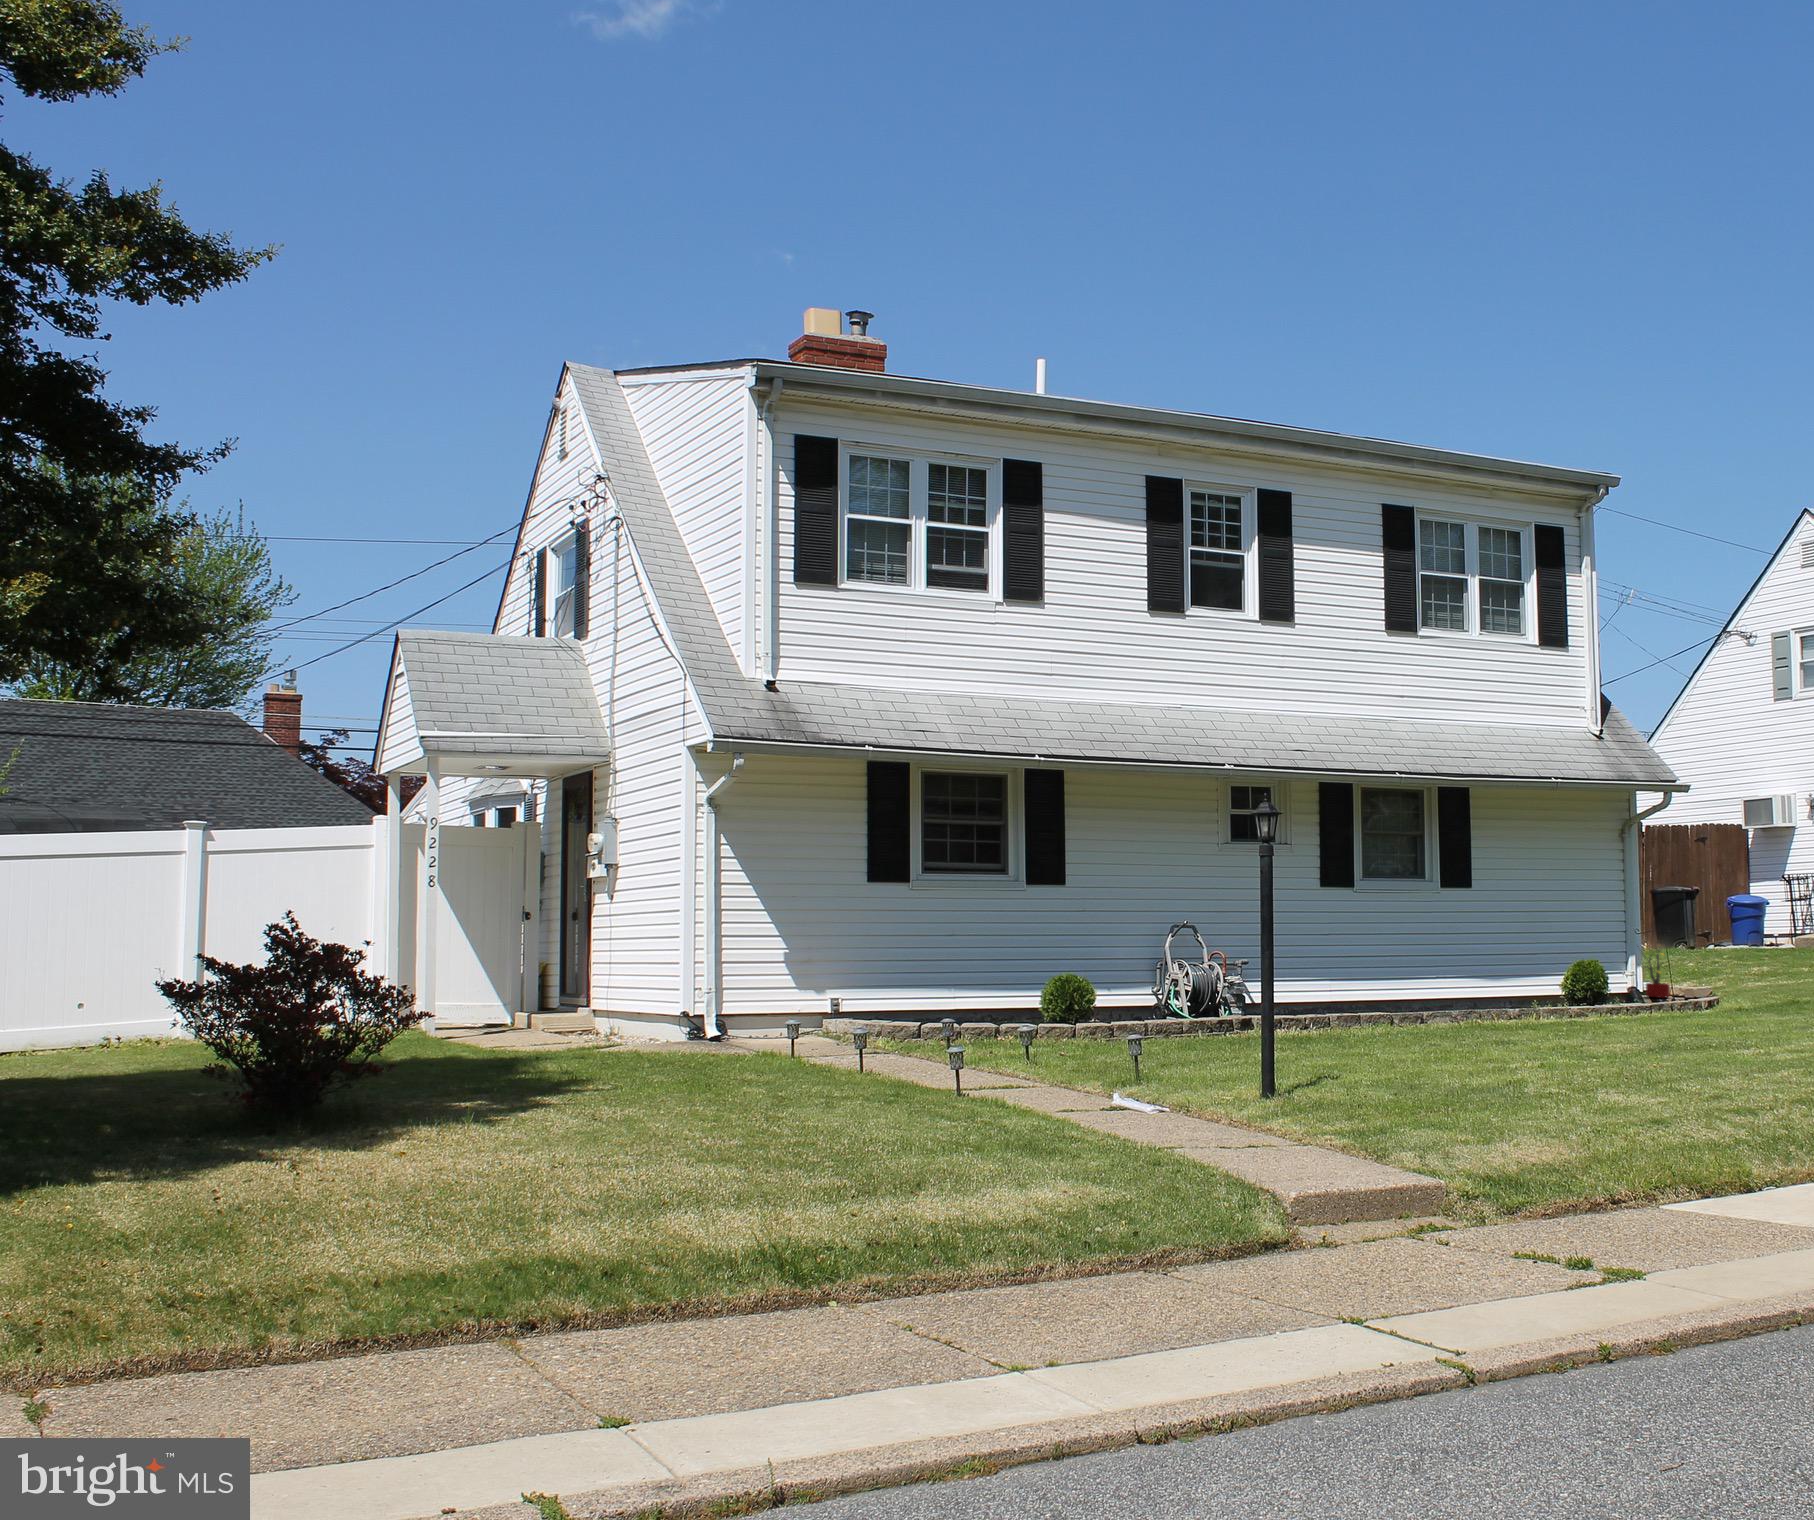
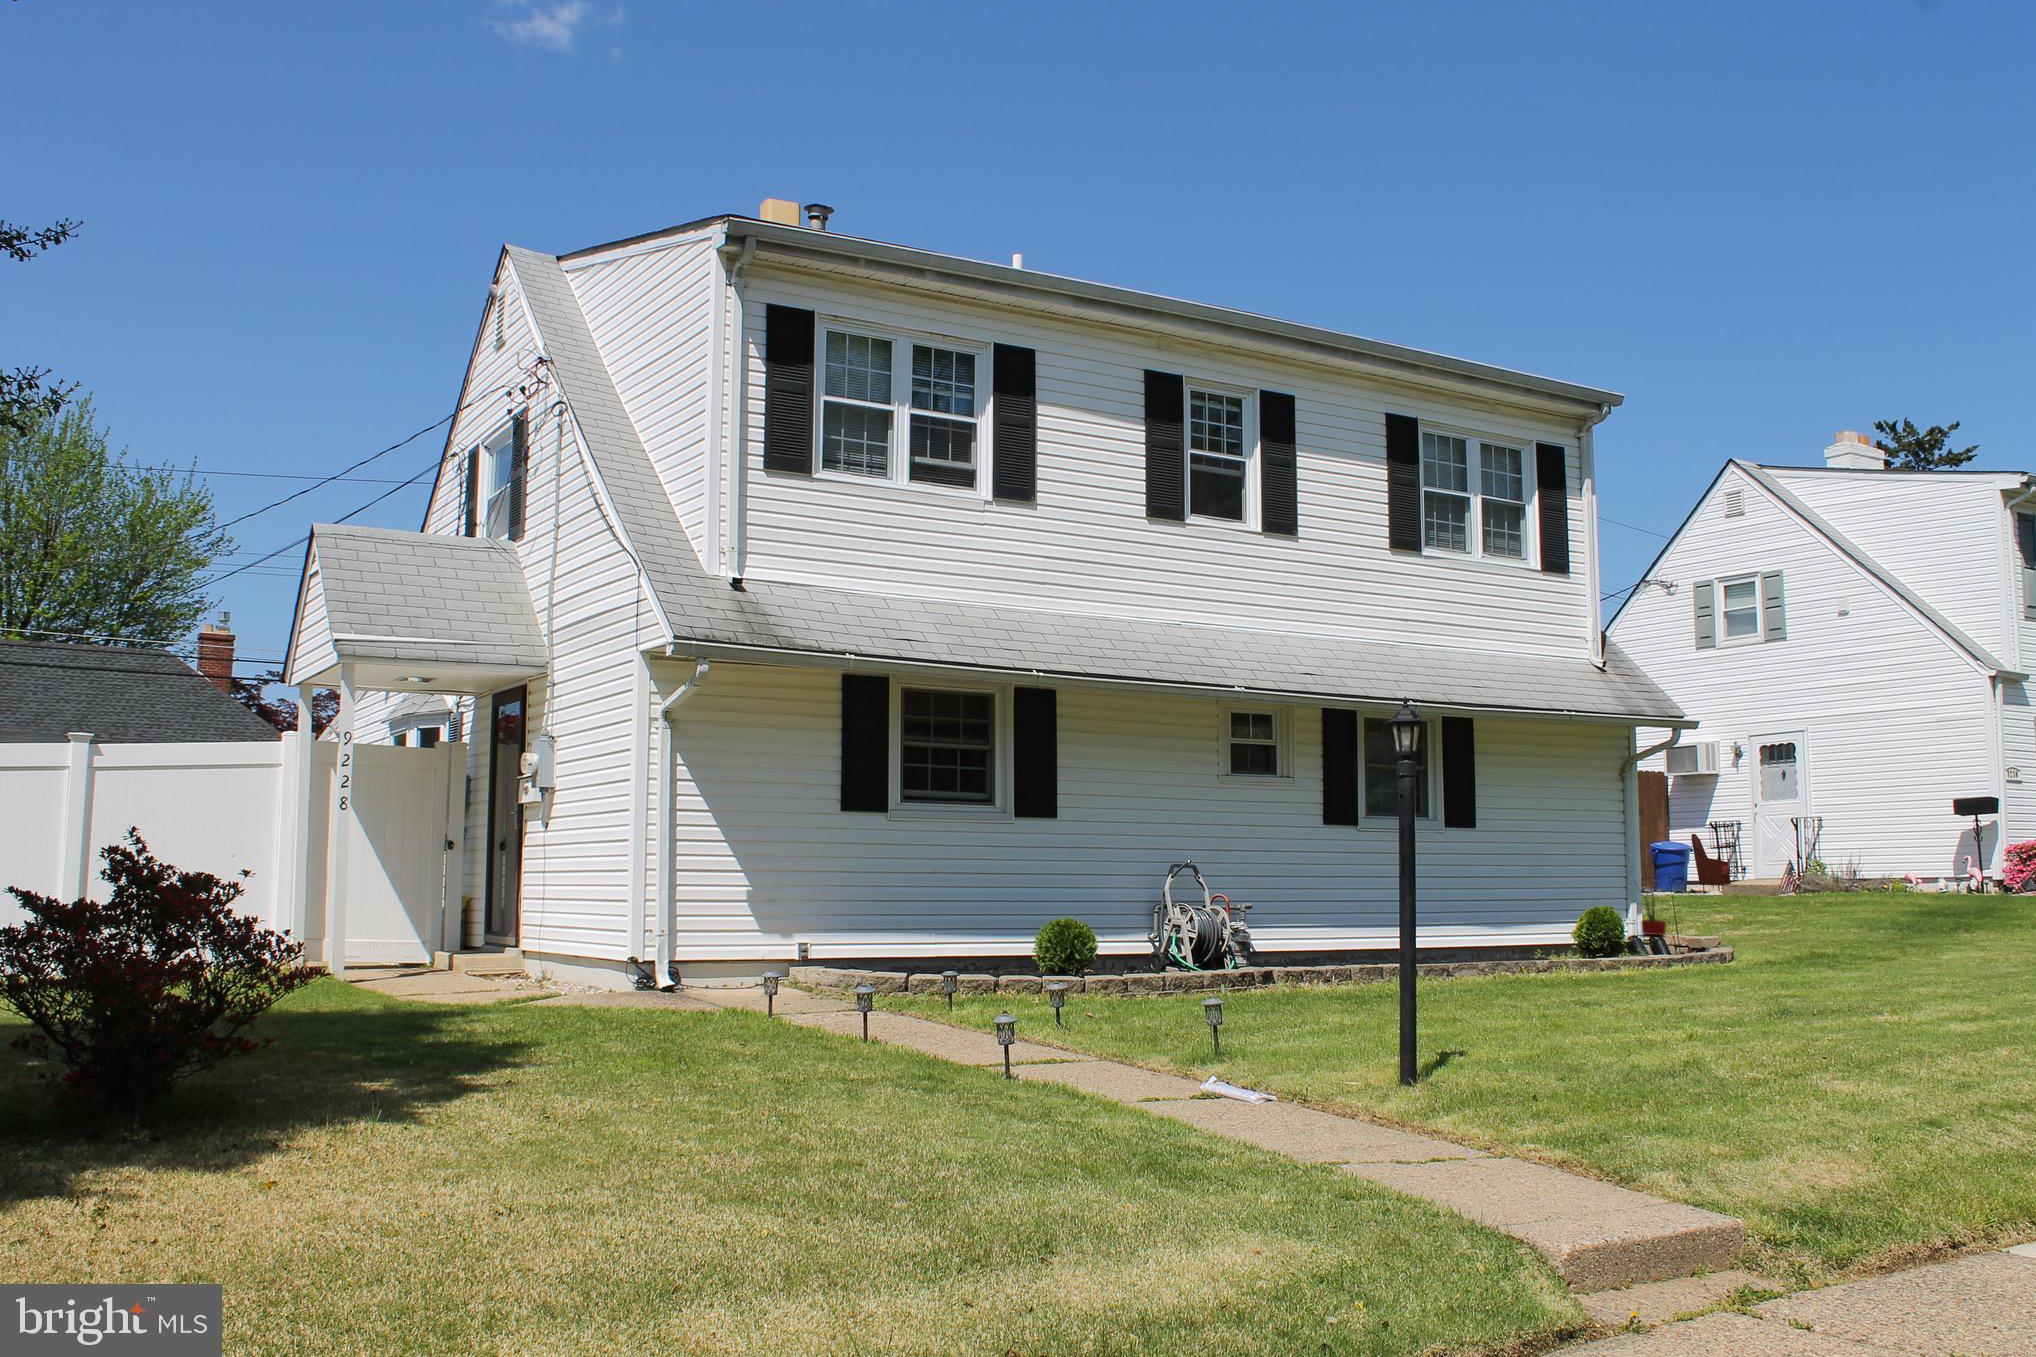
armchair: none [1759,898,1802,951] -> present [1691,834,1731,885]

